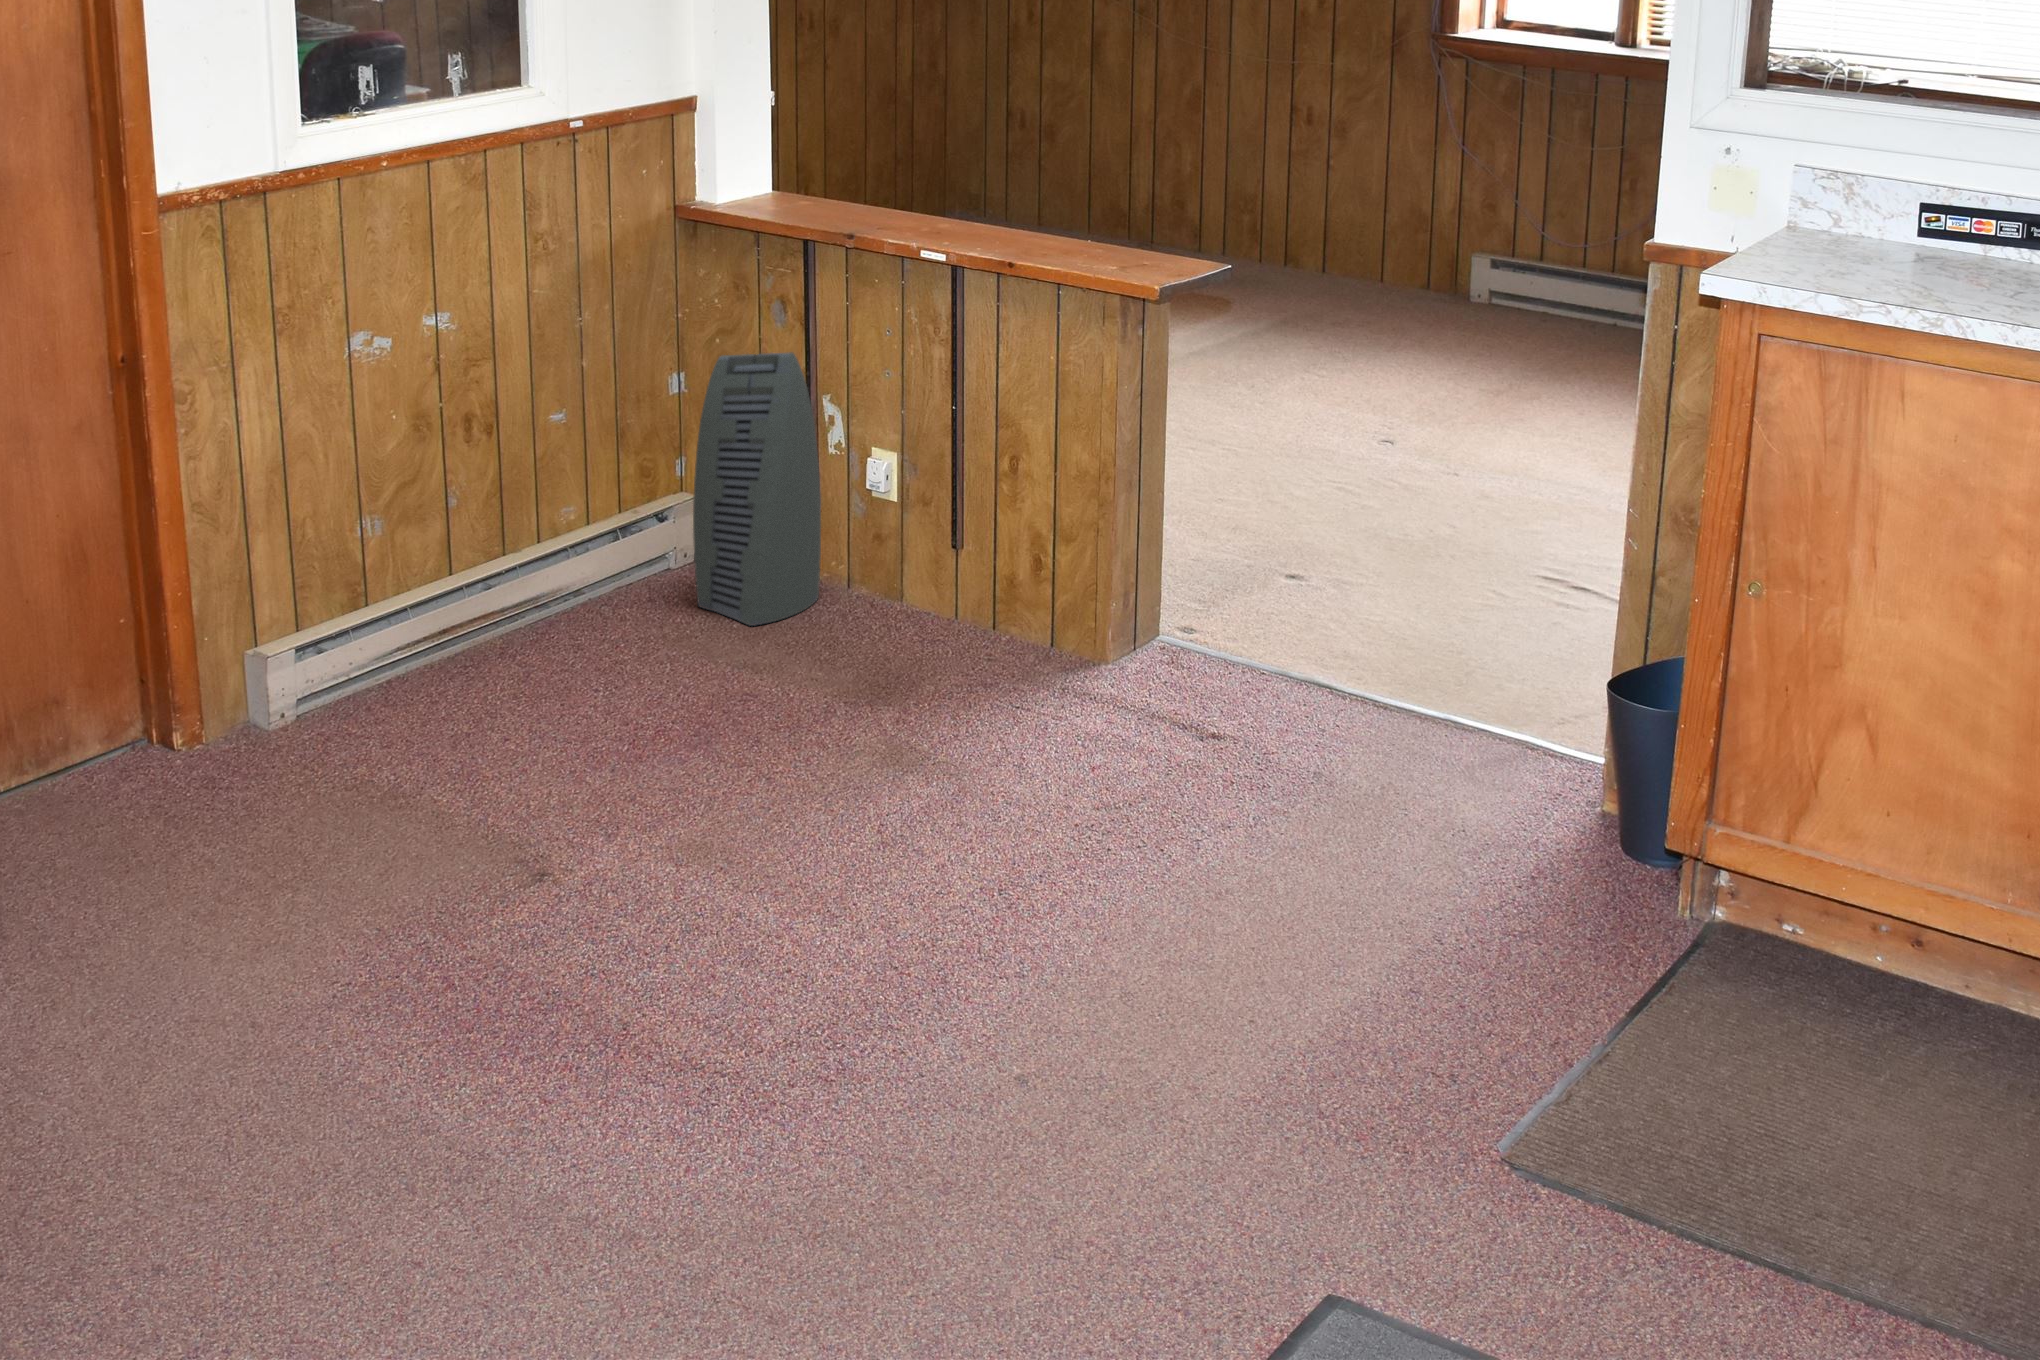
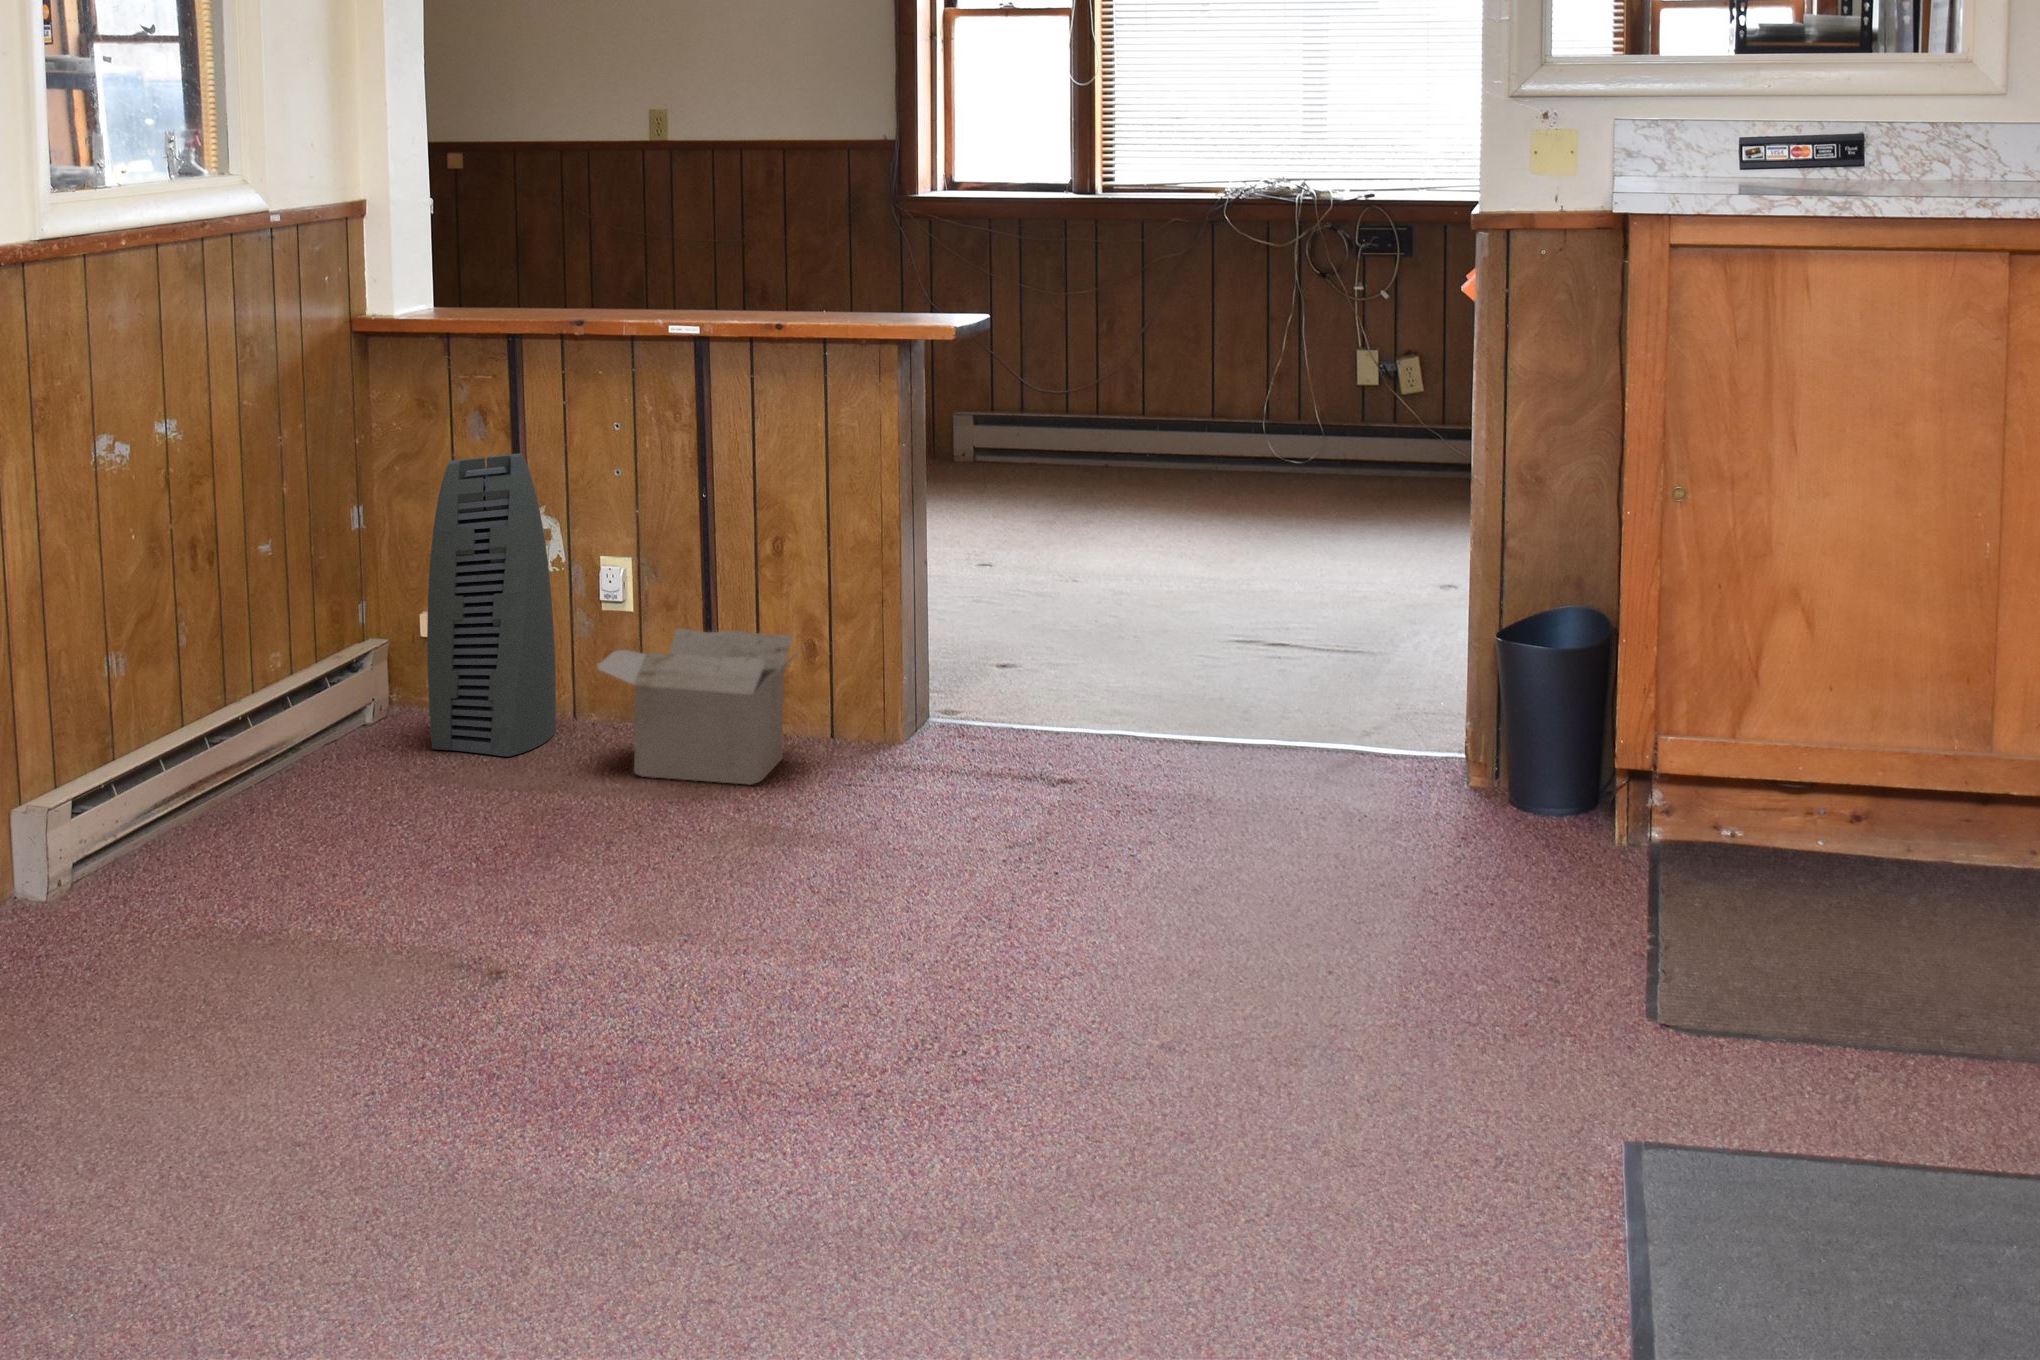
cardboard box: none [810,531,1003,694] -> present [597,628,800,784]

